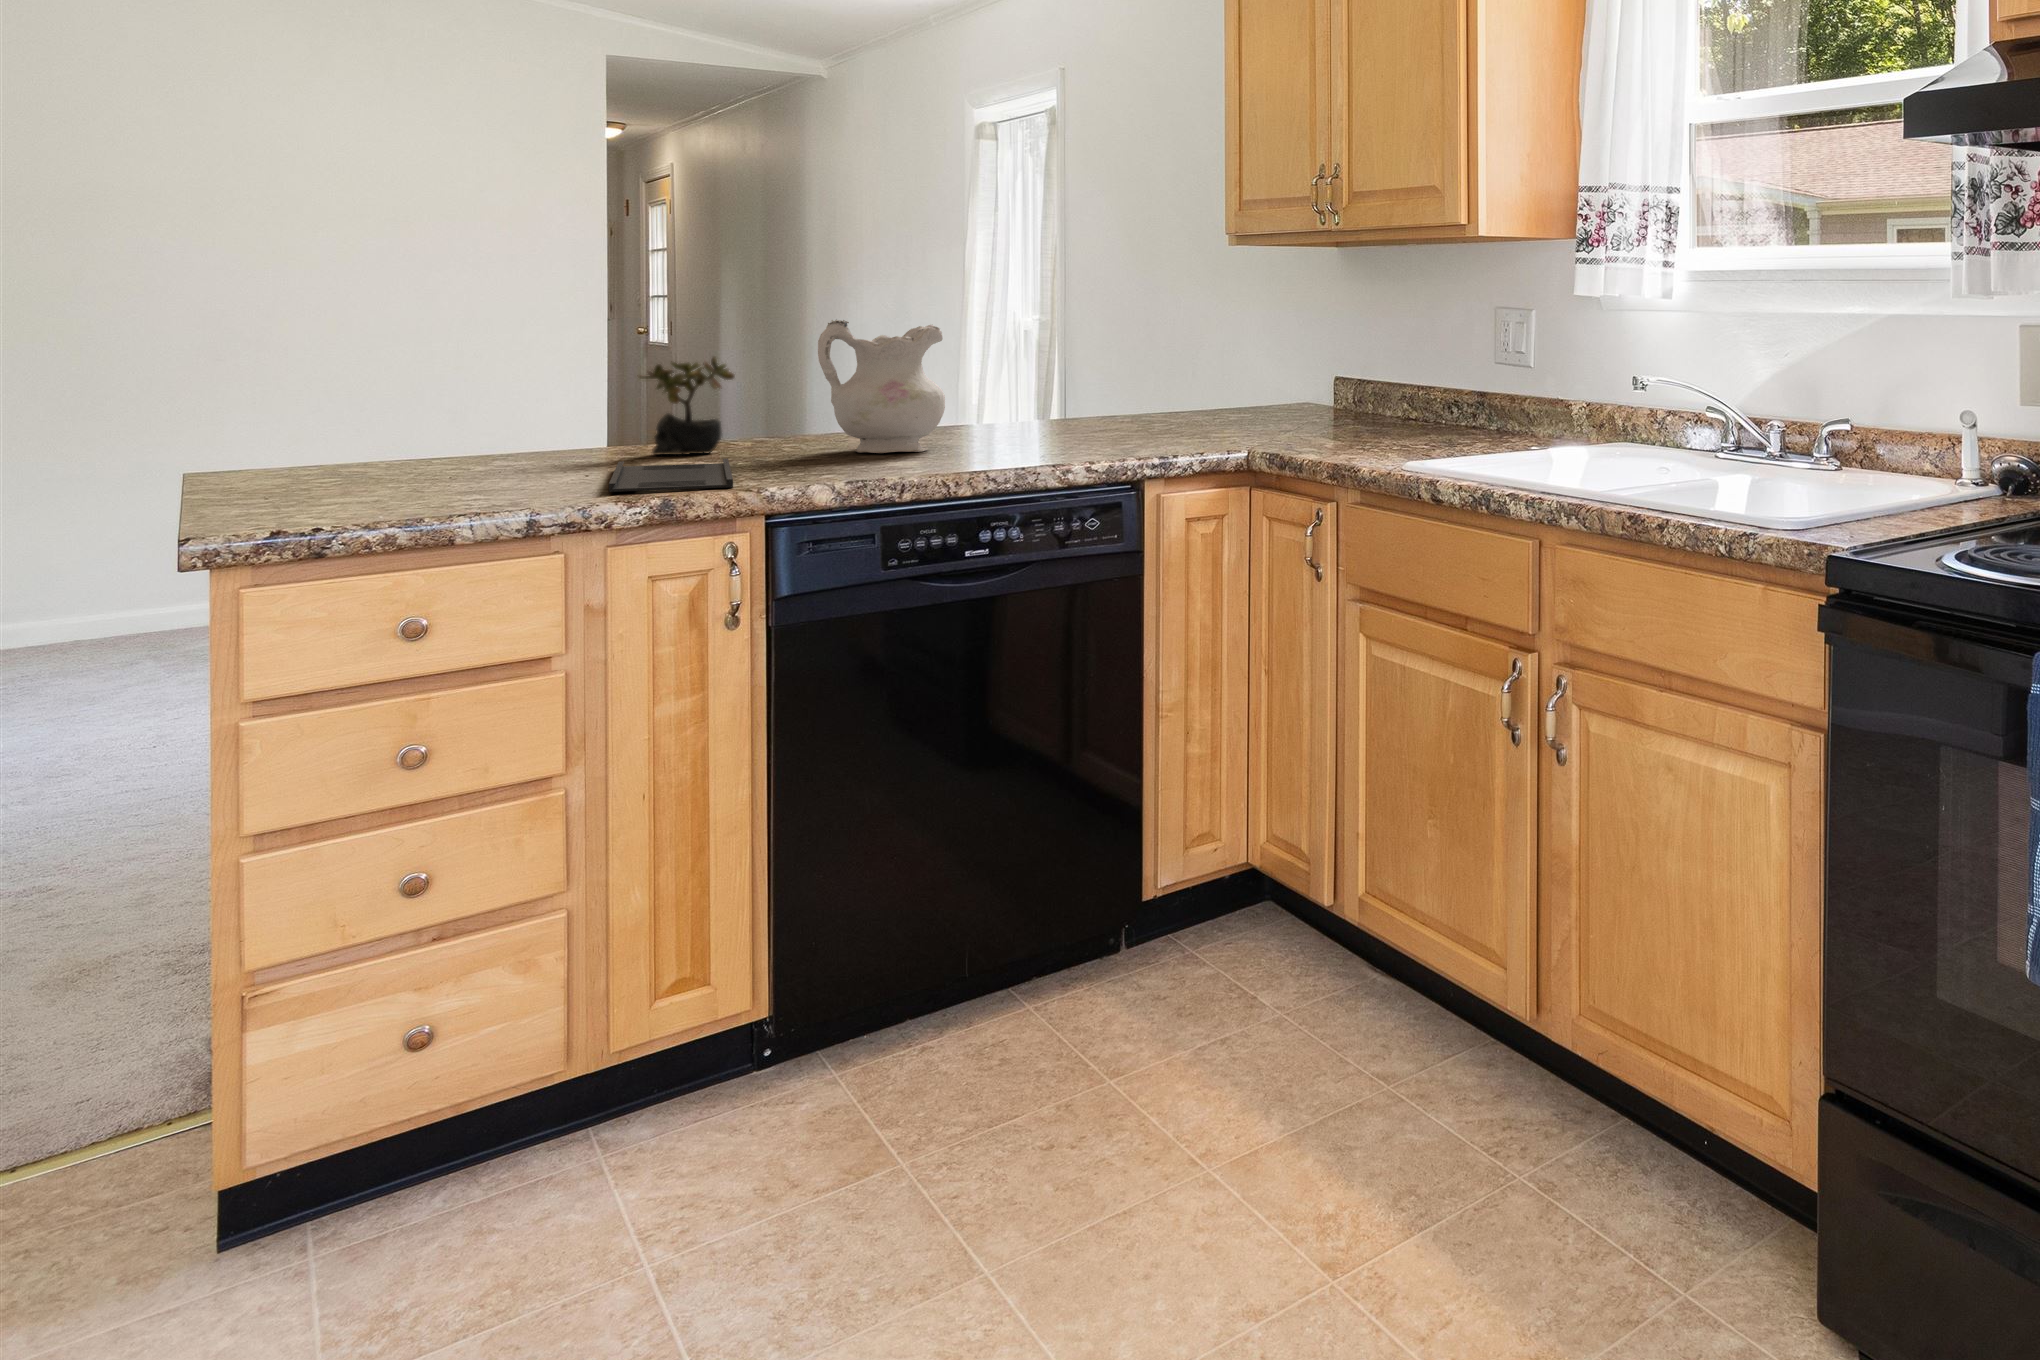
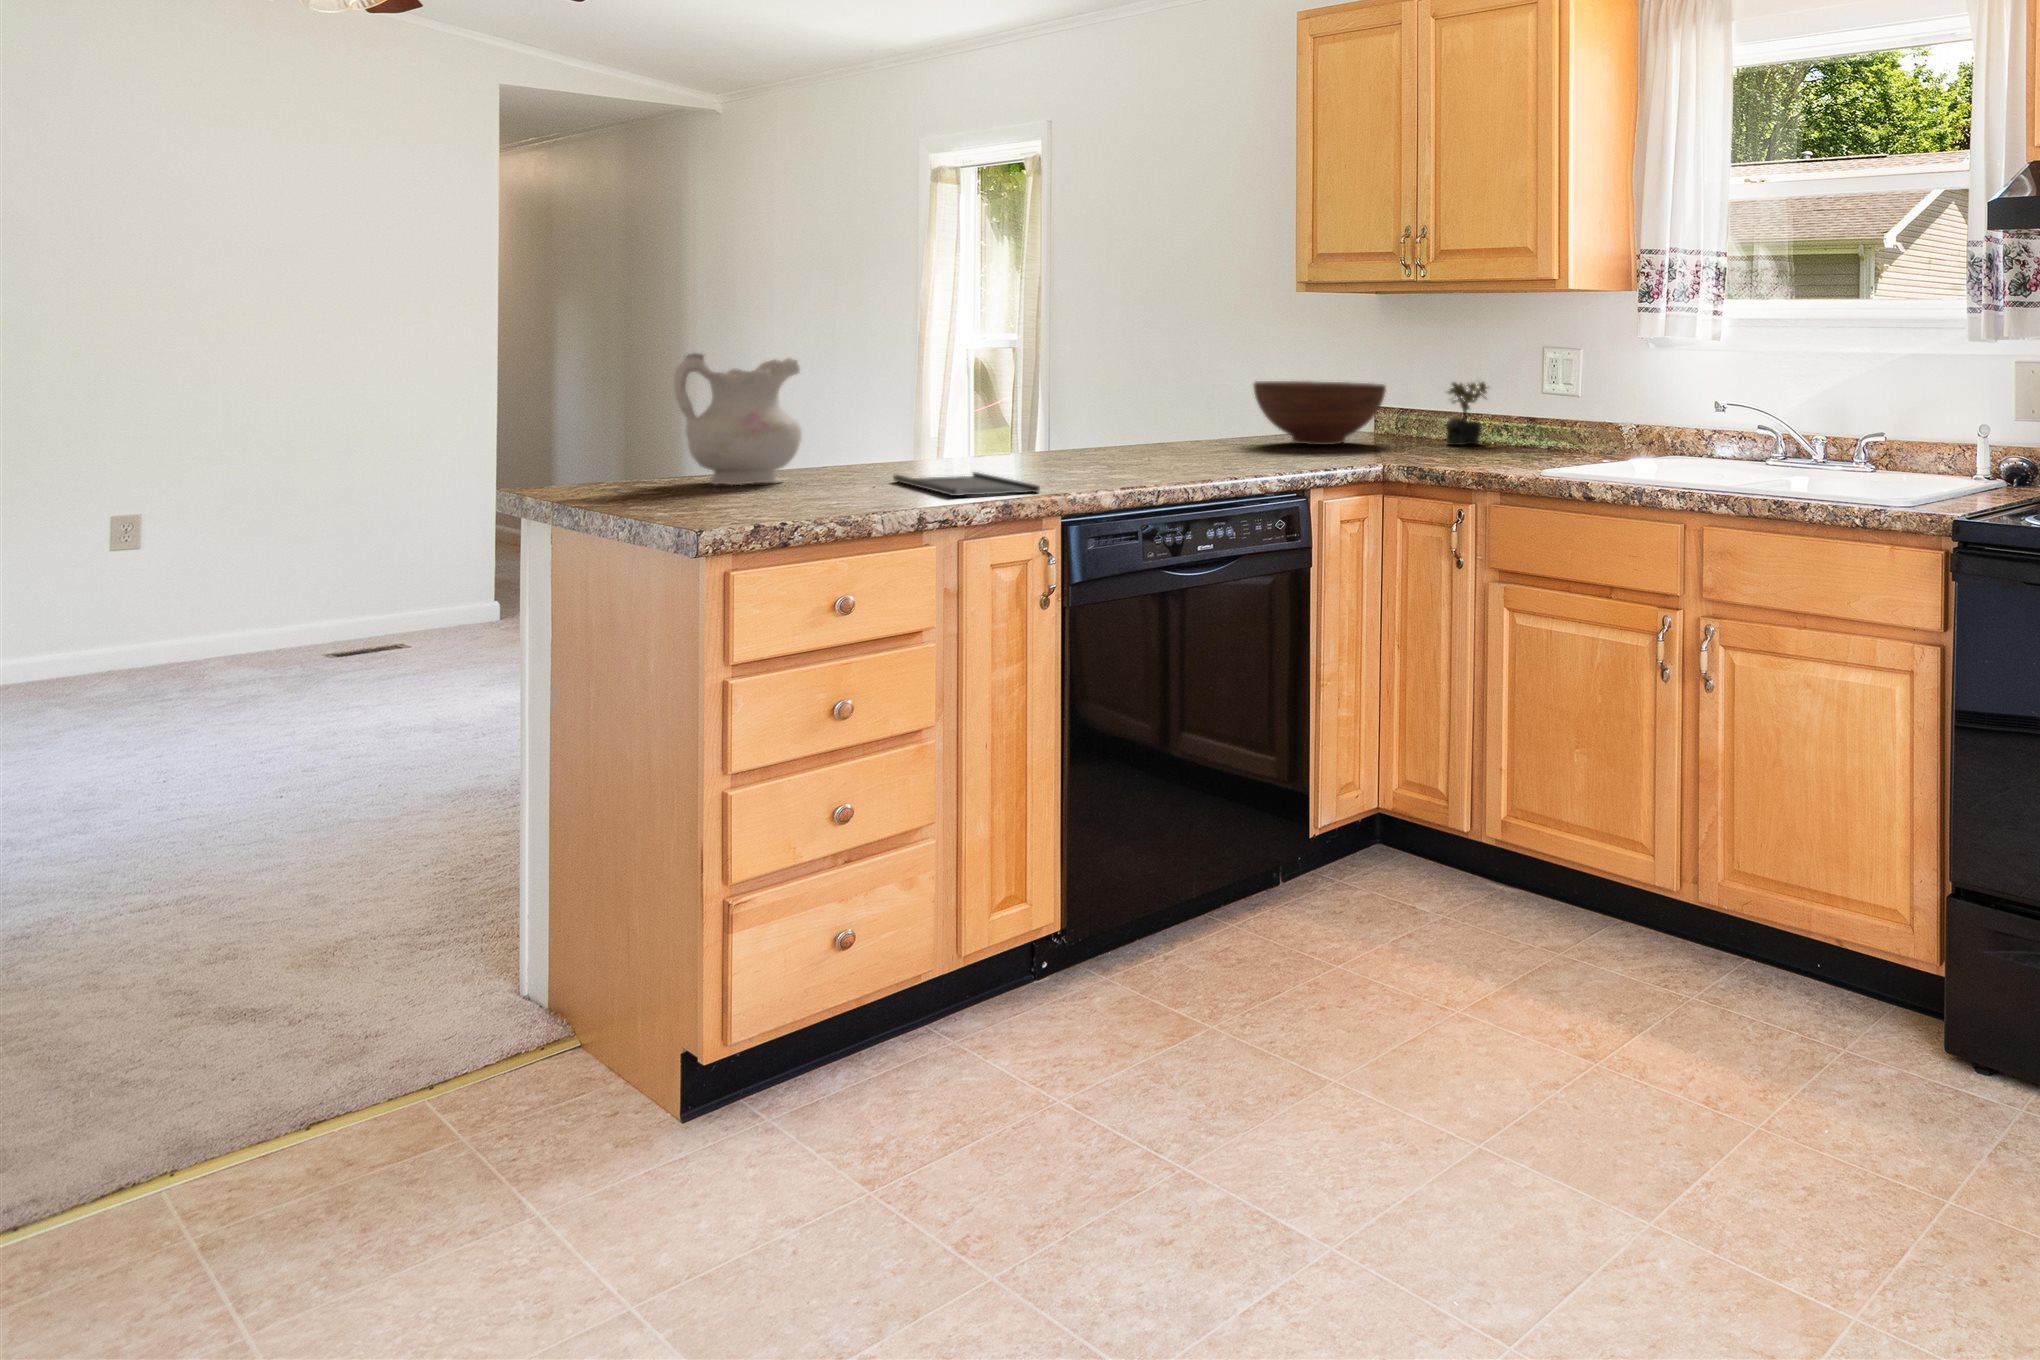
ceramic pitcher: present [818,320,945,453] -> present [674,353,802,485]
fruit bowl: none [1159,351,1314,425] -> present [1254,381,1386,445]
succulent plant: present [640,357,735,455] -> present [1446,382,1489,445]

